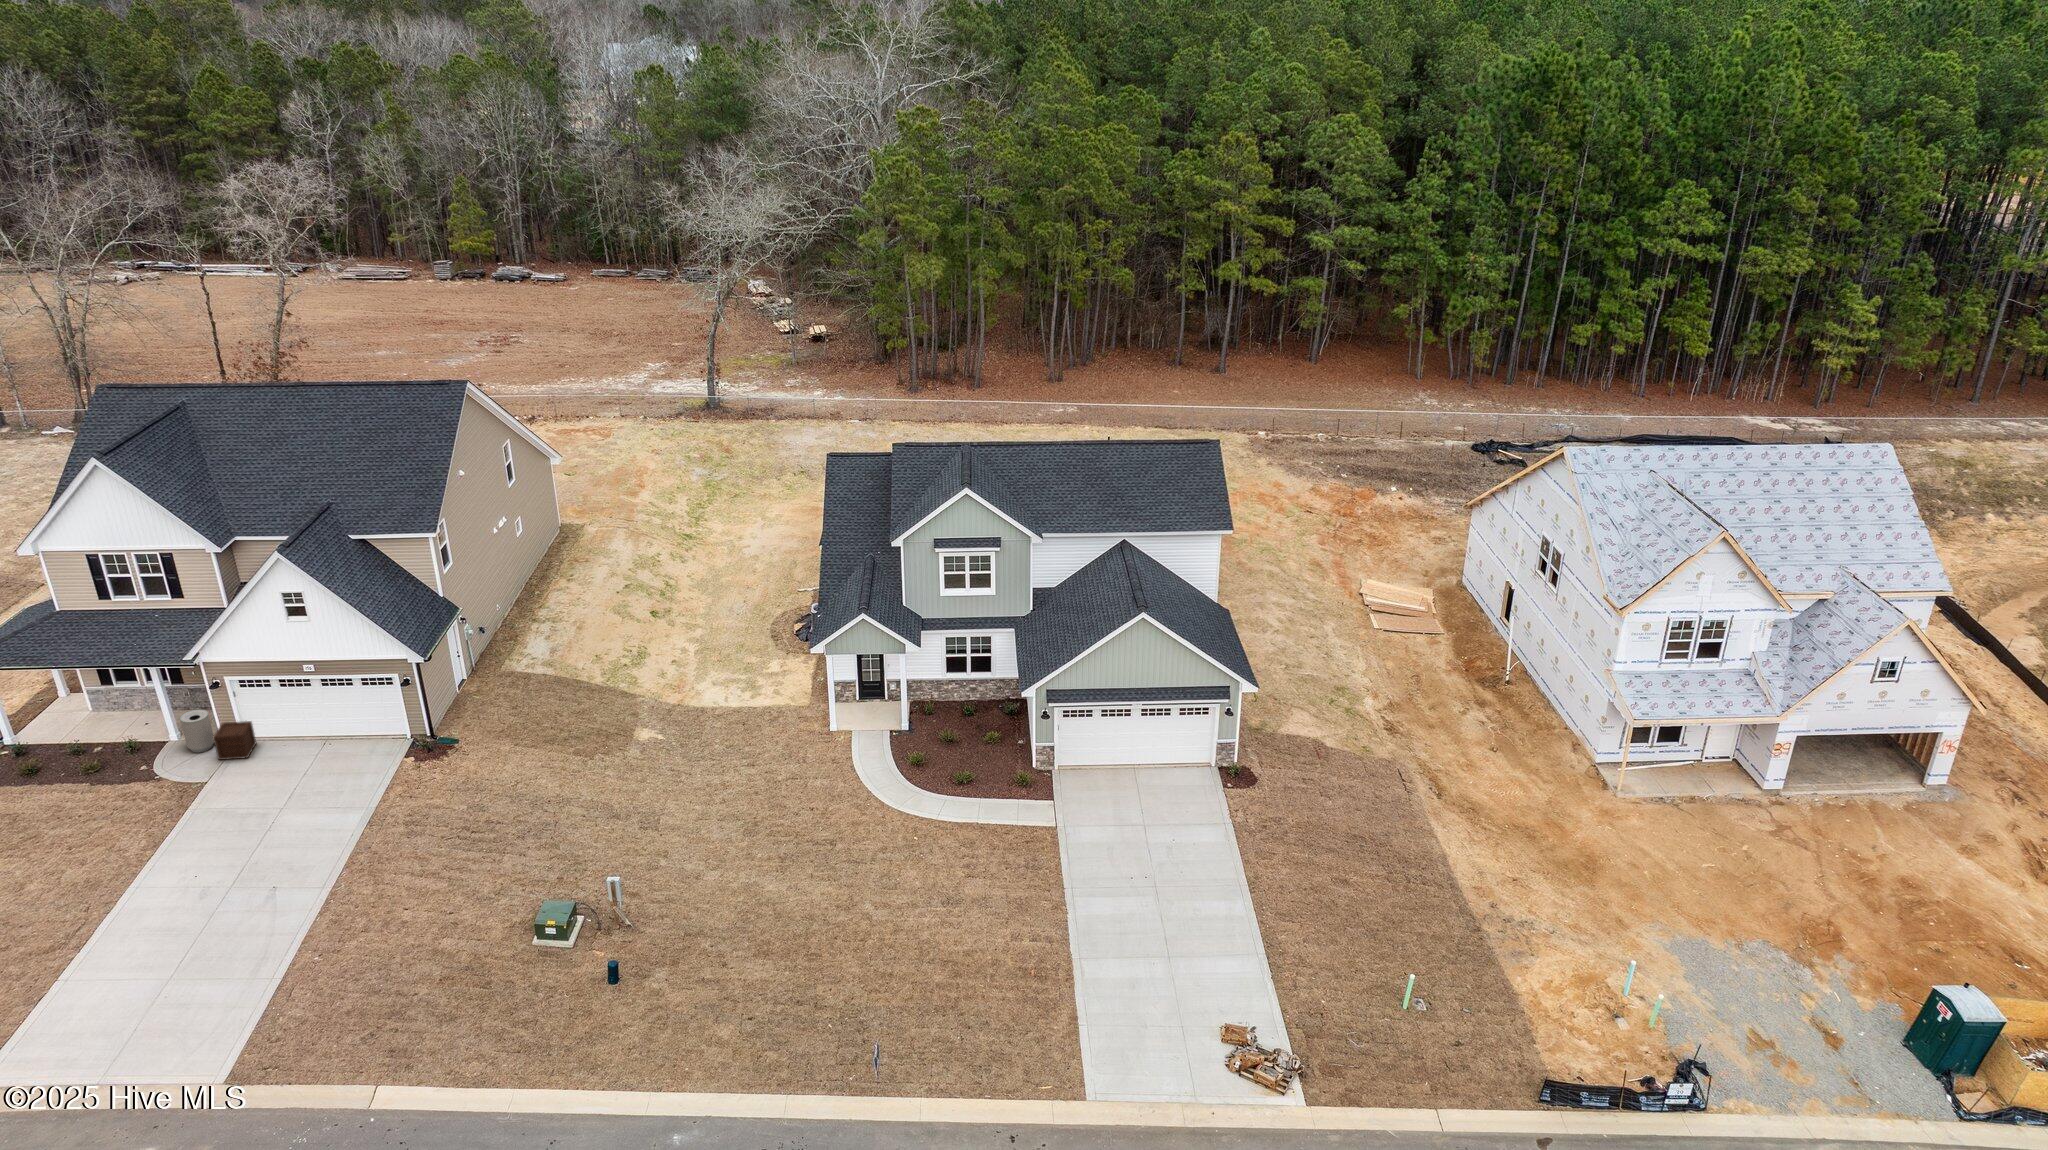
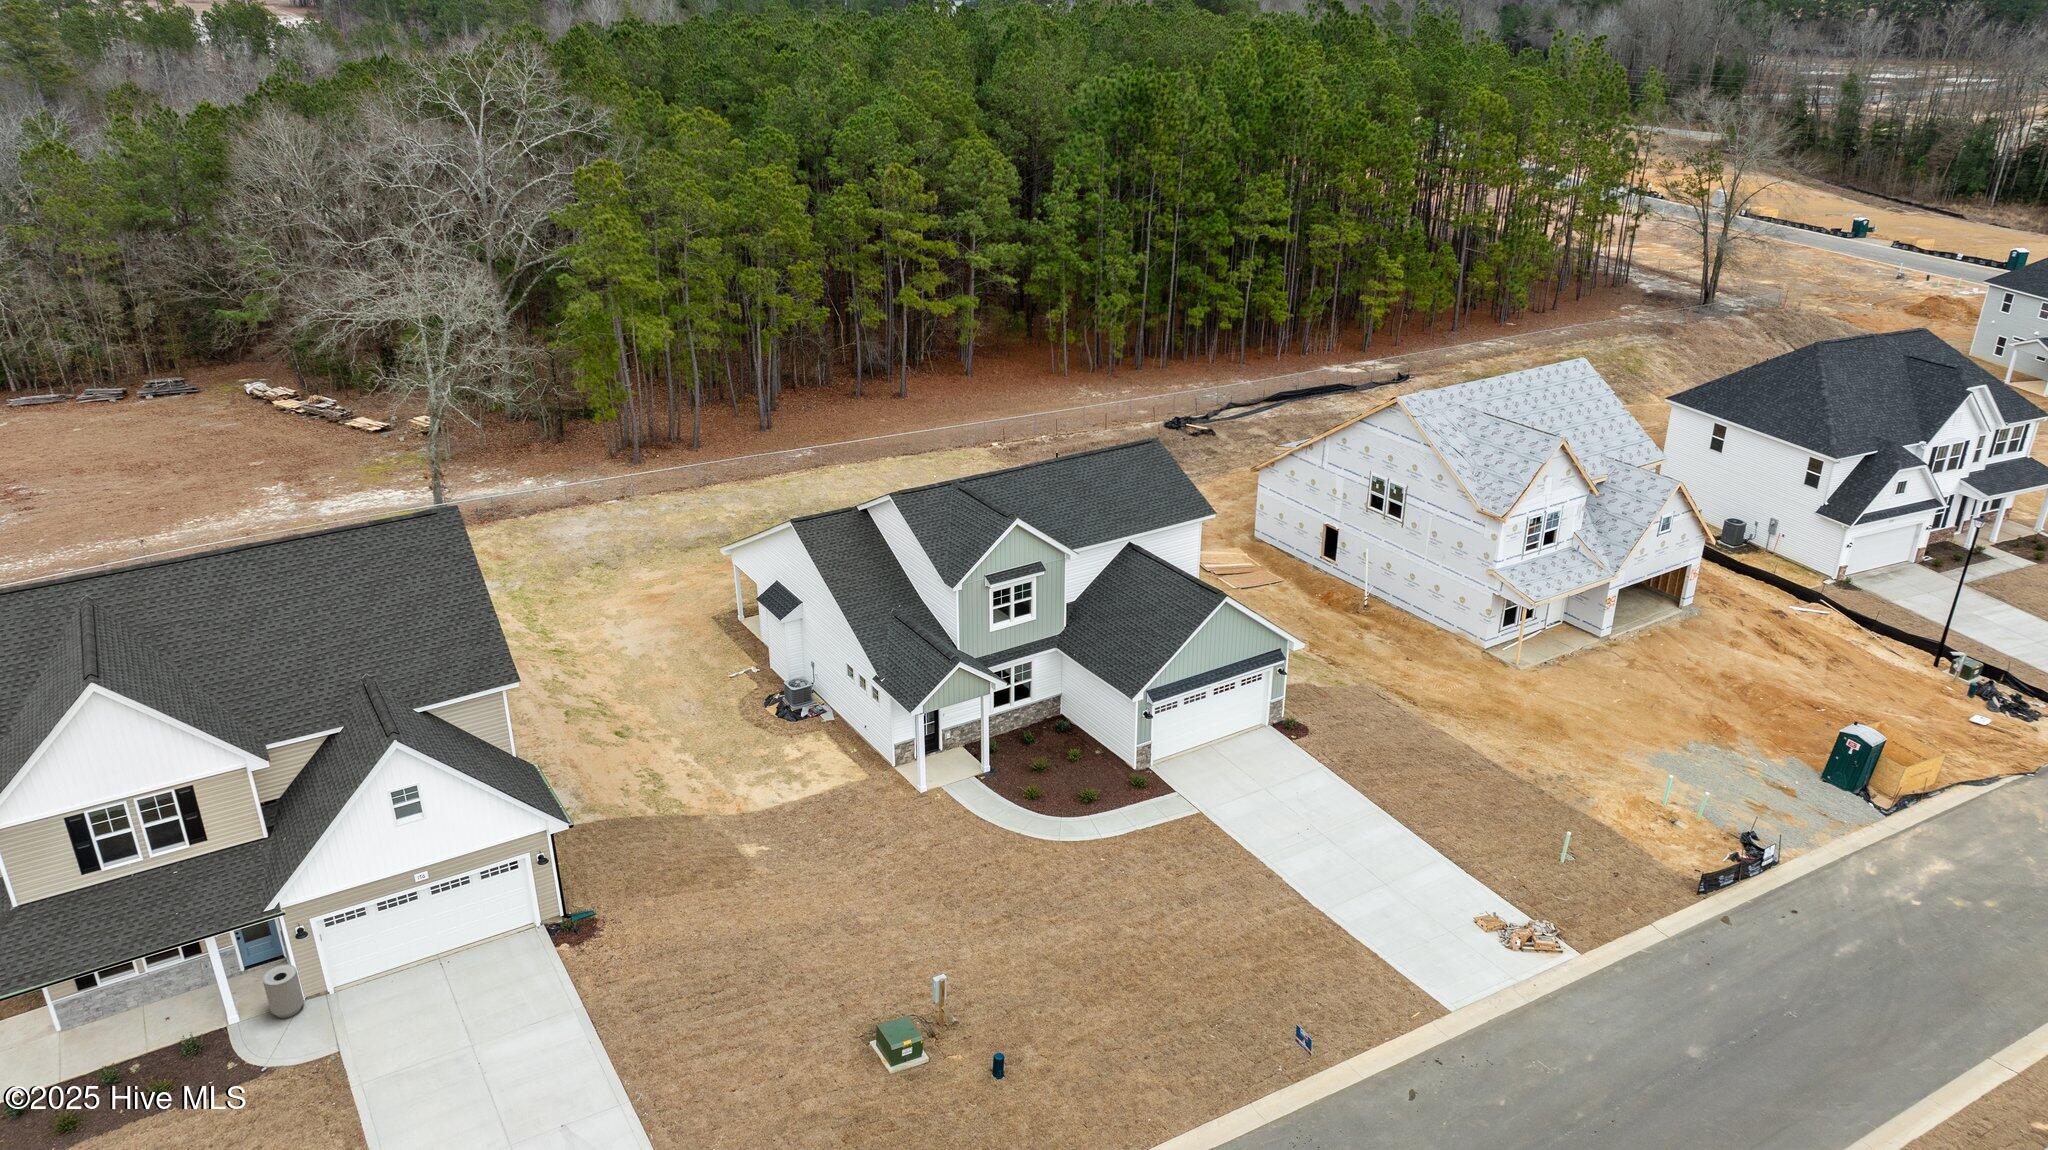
wooden crate: present [213,721,256,760] -> none [313,959,363,1015]

